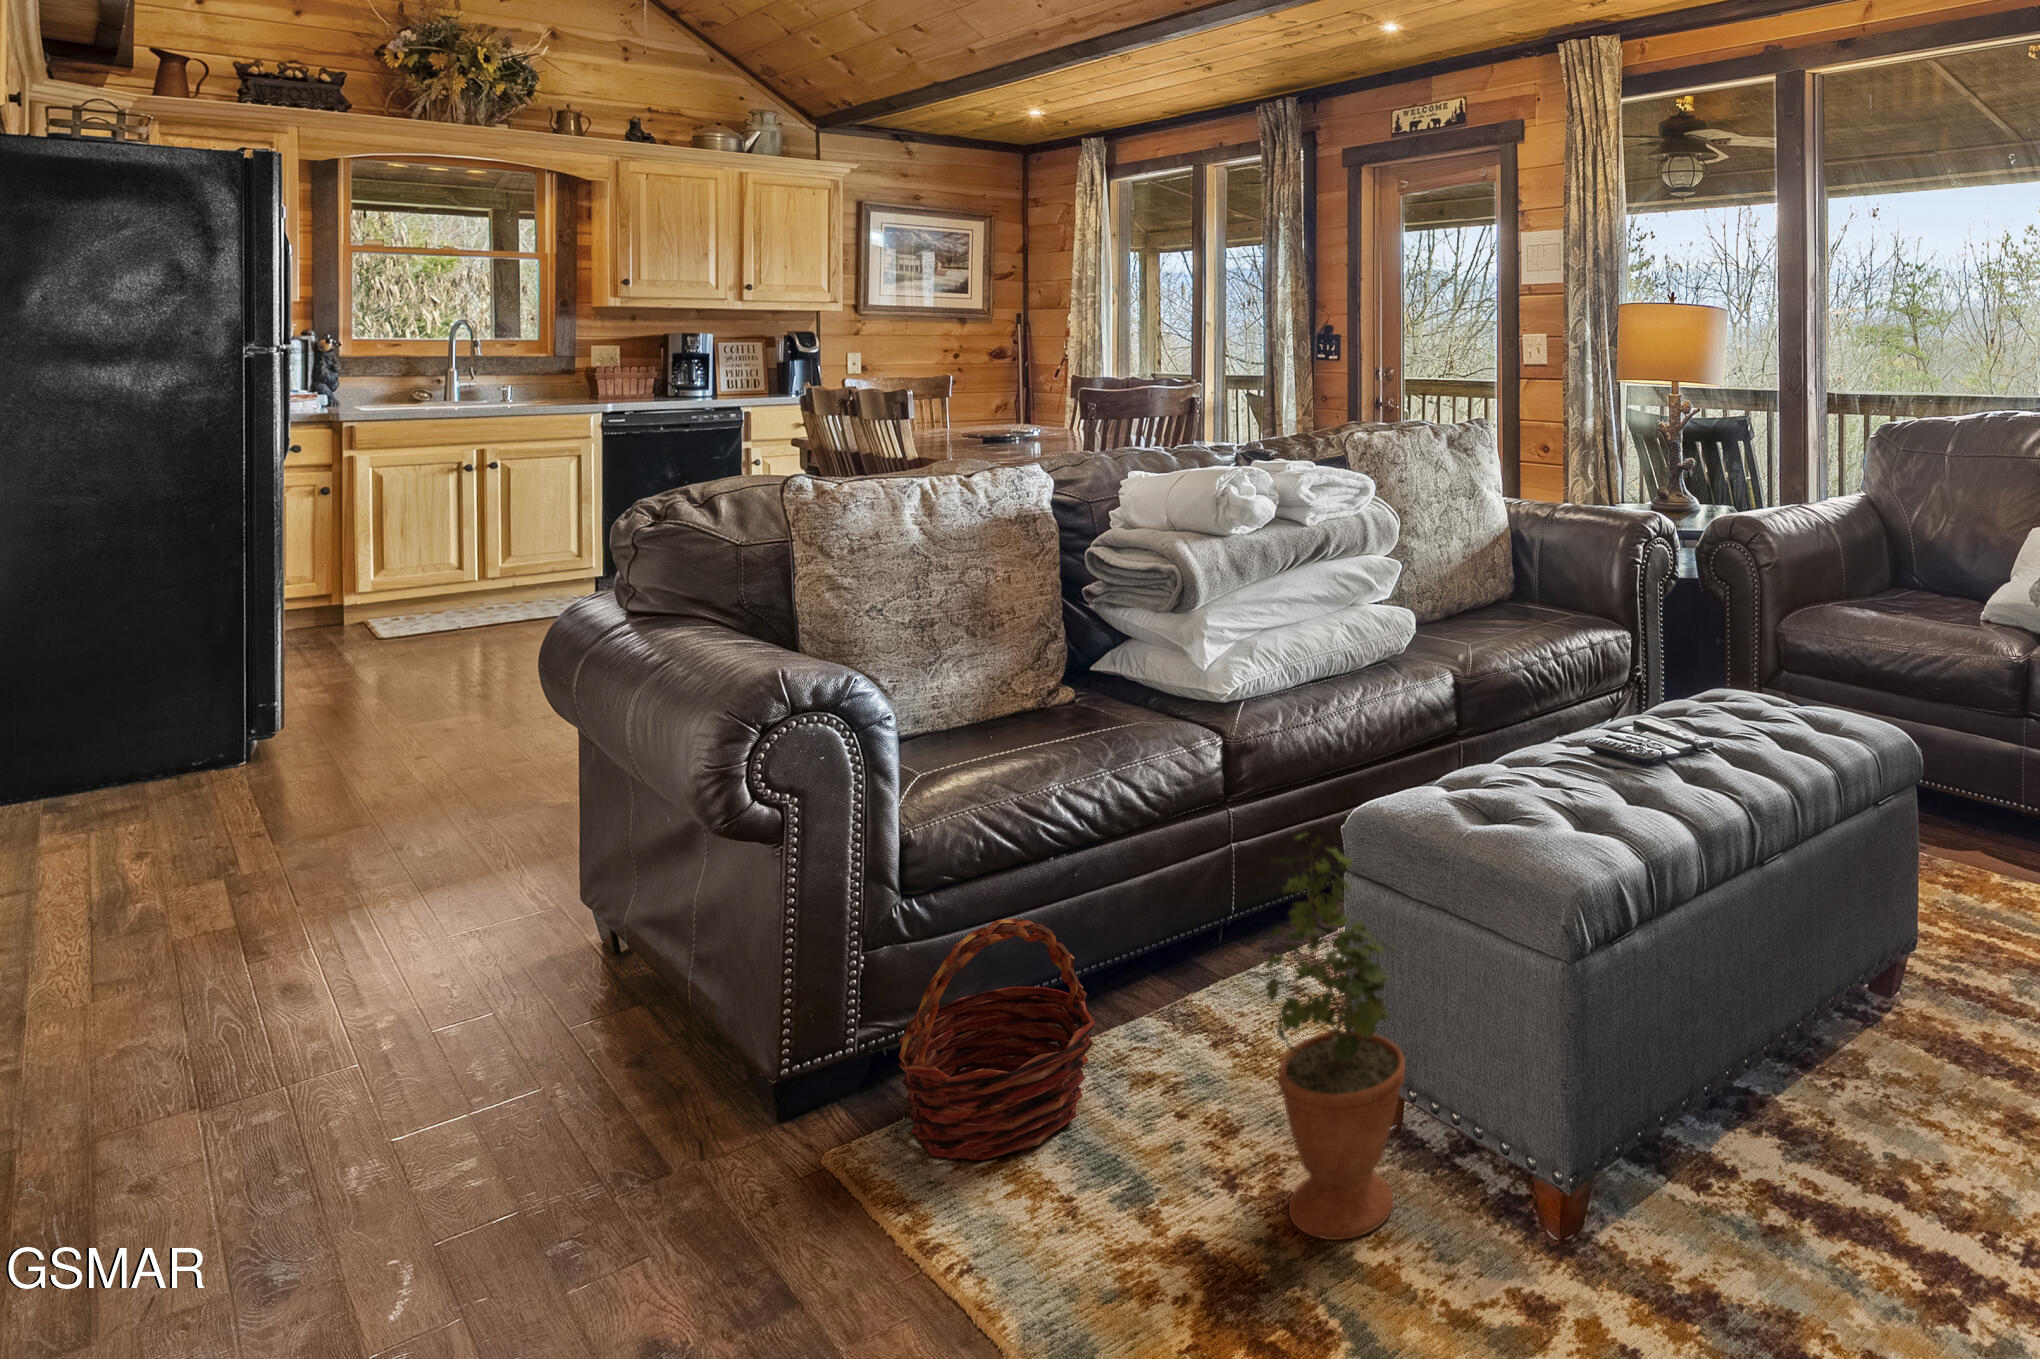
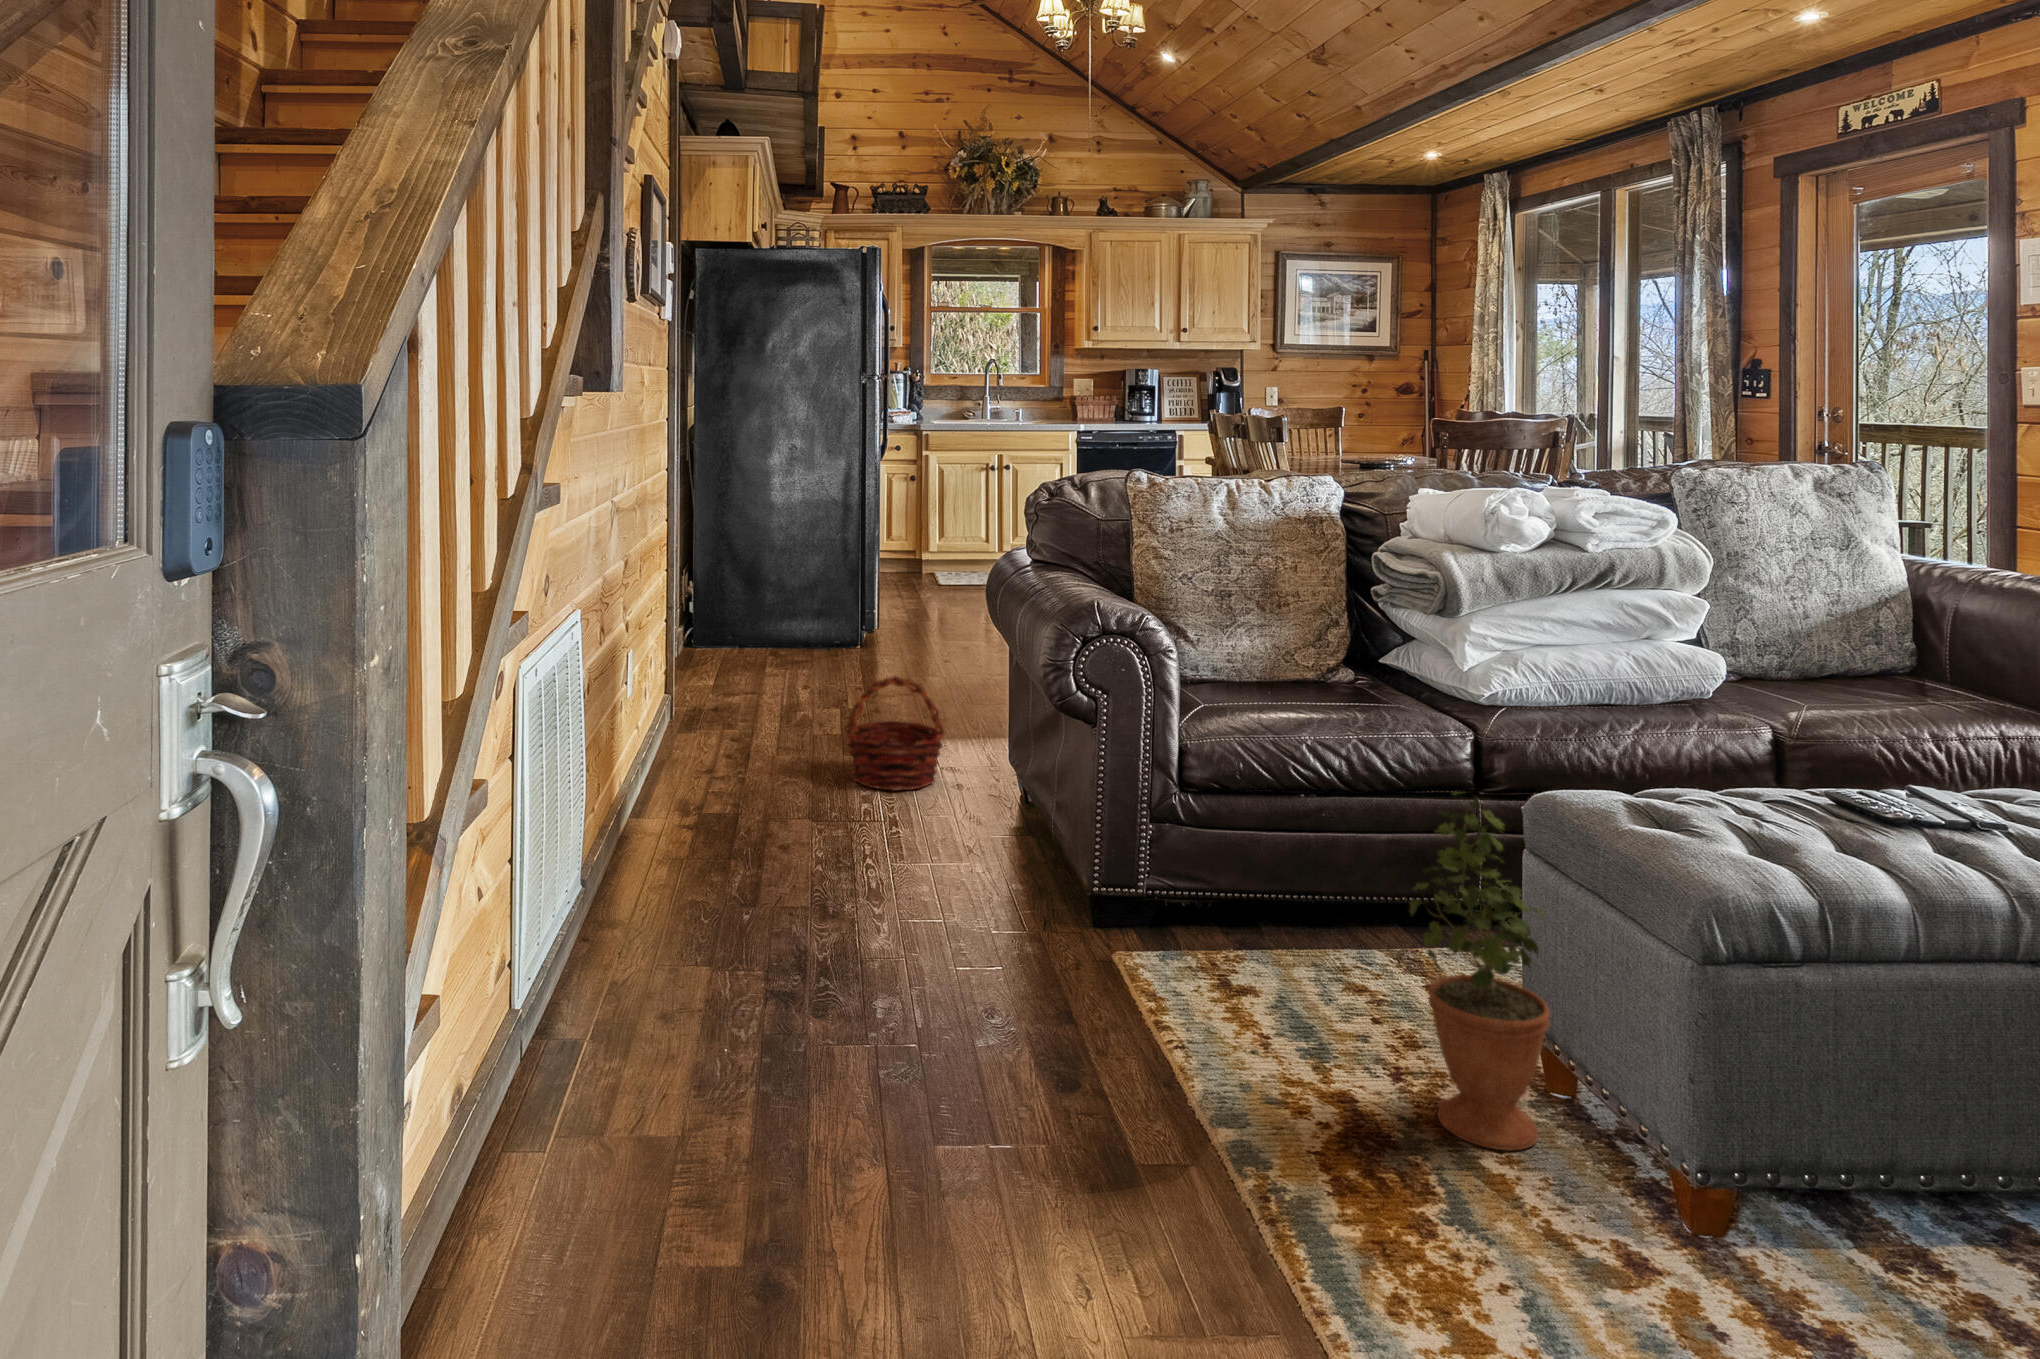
basket: present [899,919,1096,1160] -> present [844,676,944,791]

